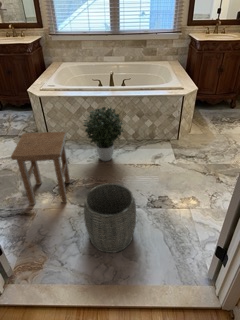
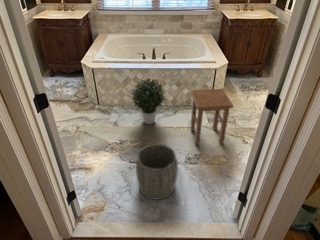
stool: present [11,132,70,205] -> present [190,89,233,145]

